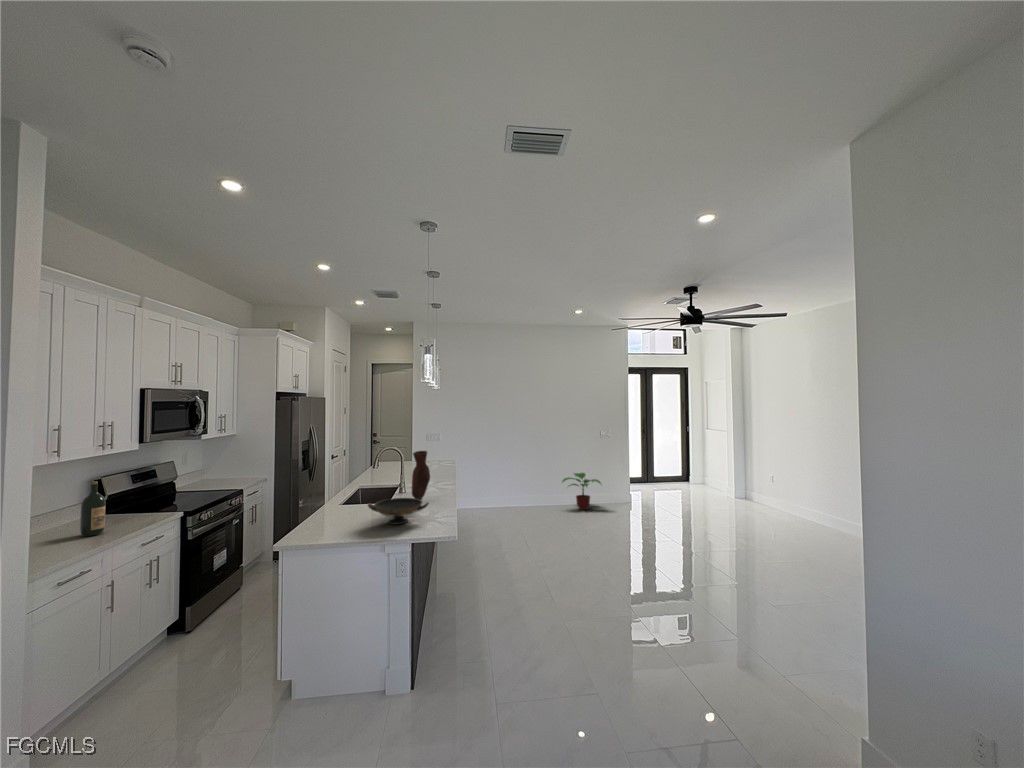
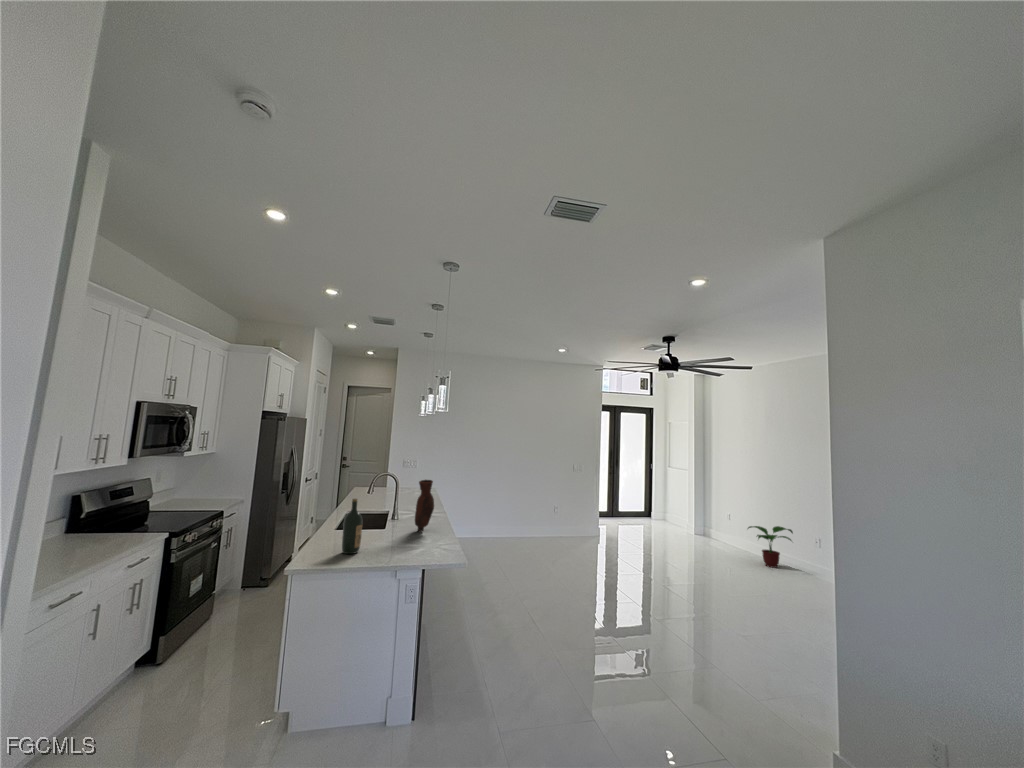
potted plant: present [562,473,601,510] -> present [748,526,793,568]
wine bottle: present [80,481,106,536] -> present [342,499,362,554]
decorative bowl: present [368,498,429,524] -> none [381,526,442,552]

